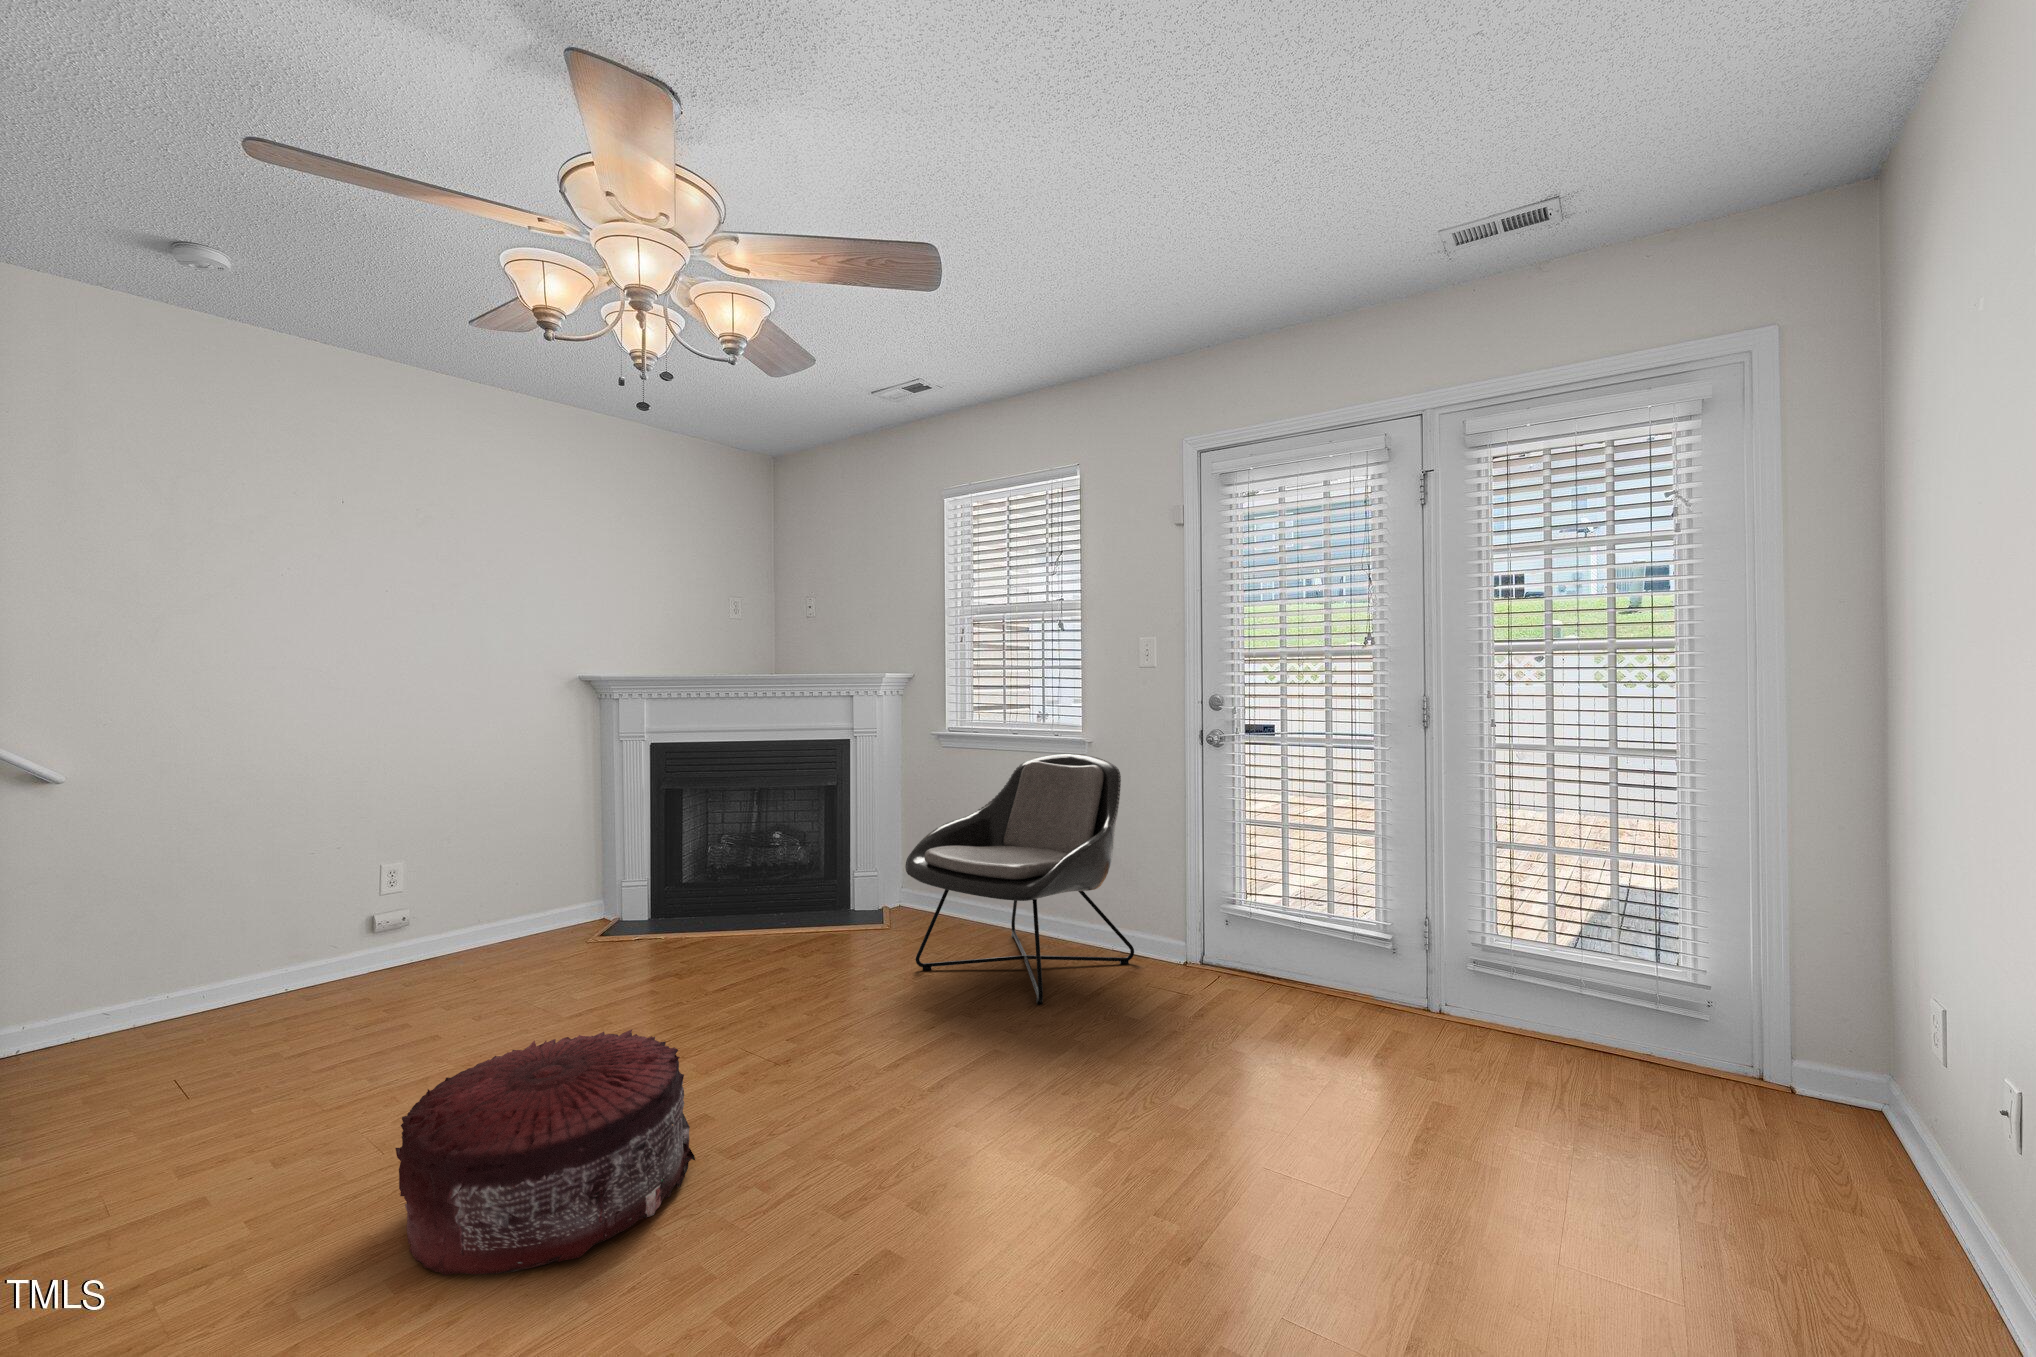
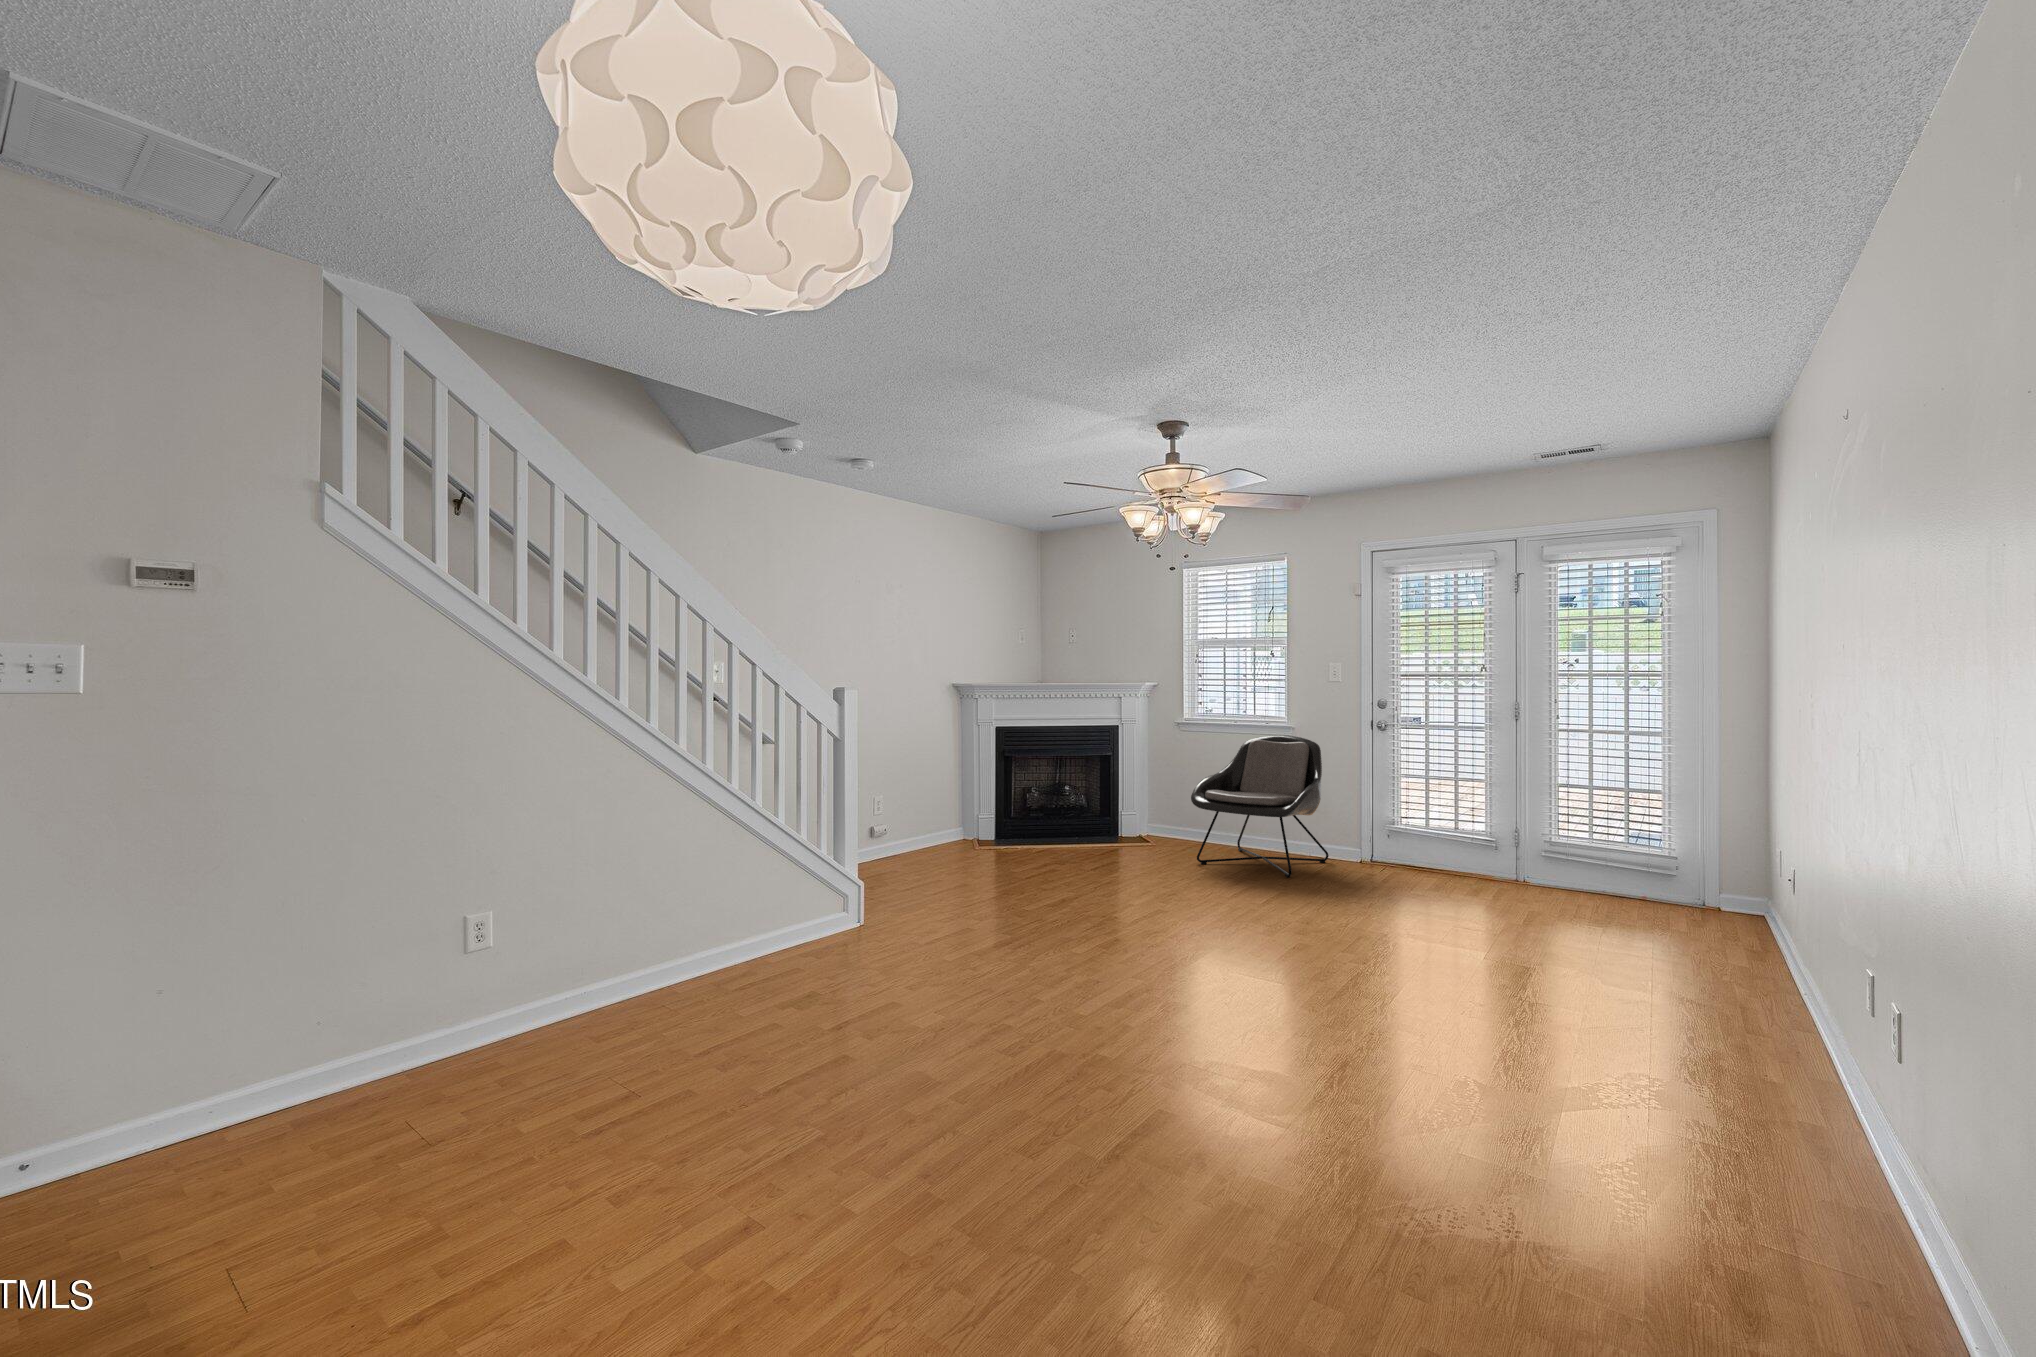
pouf: present [395,1030,695,1275] -> none [1068,863,1184,947]

